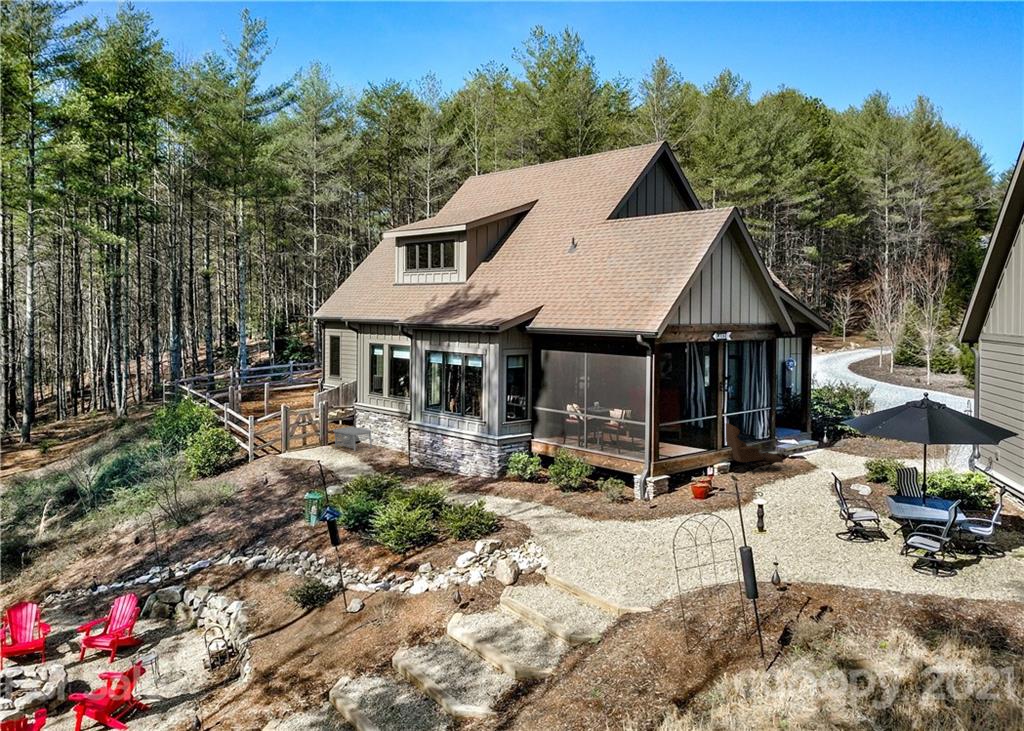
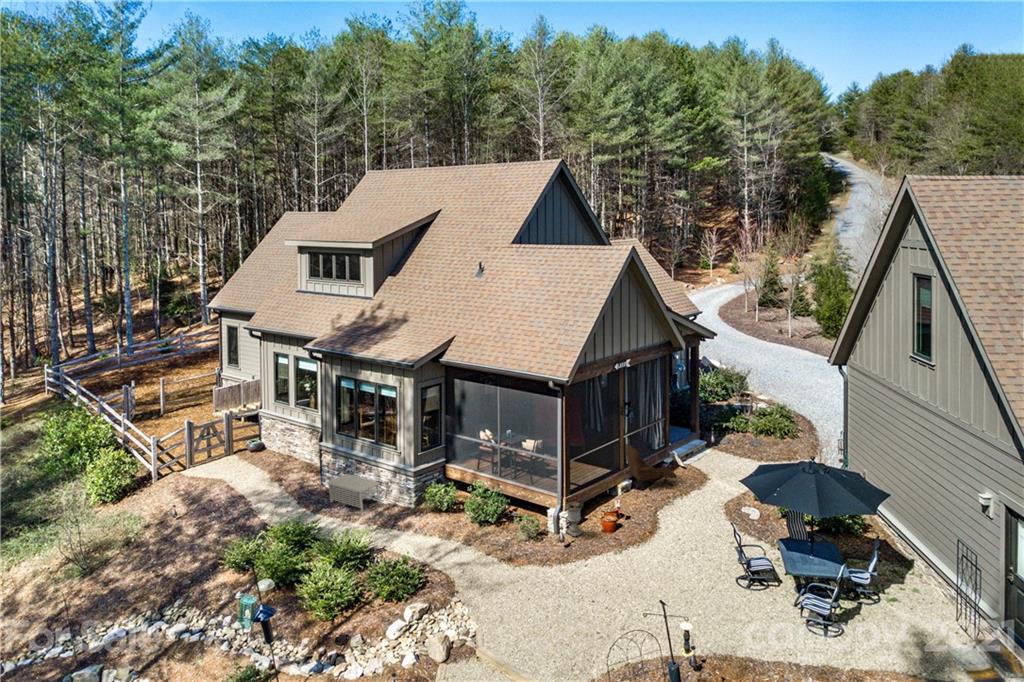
storage bench: present [333,427,372,451] -> present [327,474,380,511]
planter: none [653,466,674,502] -> present [565,502,584,536]

